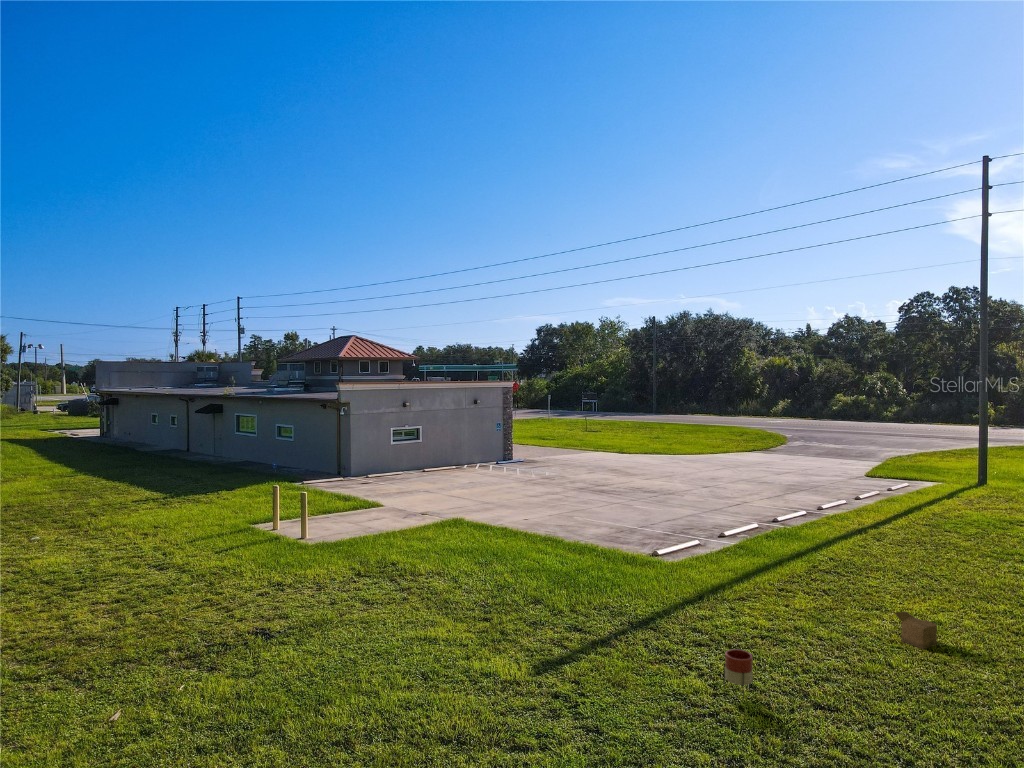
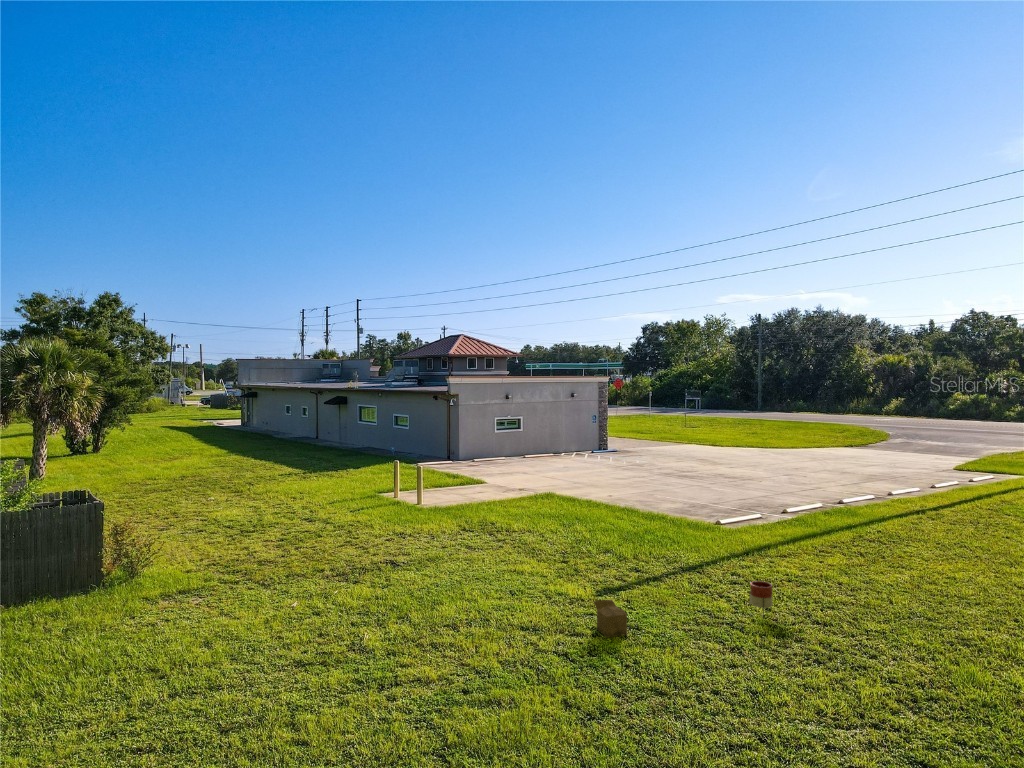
cardboard box: present [895,611,937,649] -> present [593,600,627,638]

